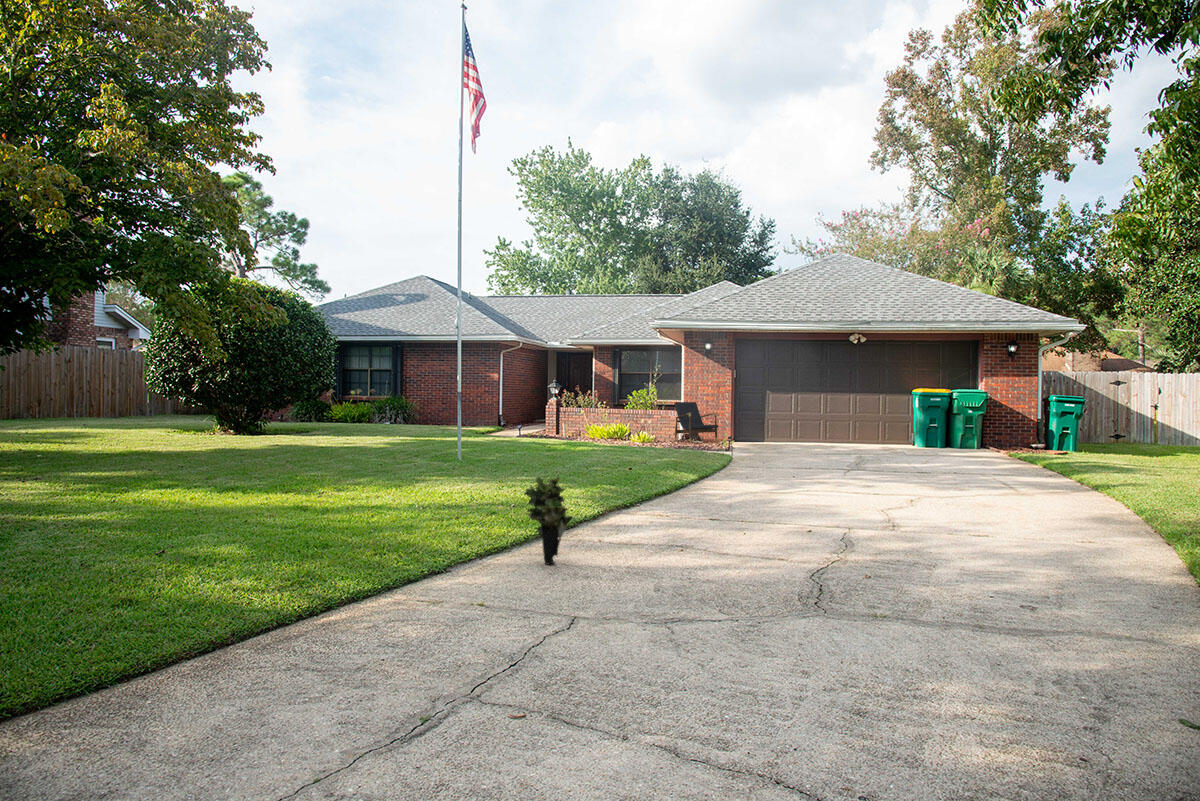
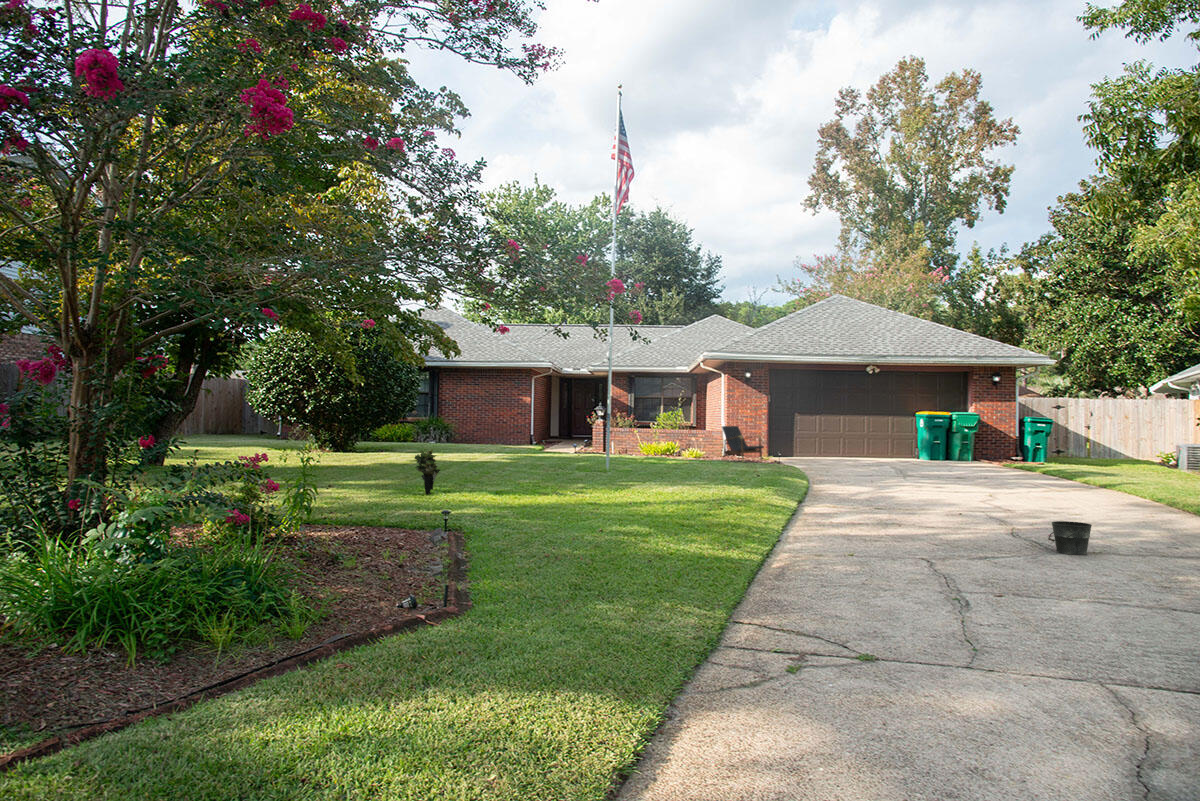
potted plant: present [525,476,573,565] -> present [415,449,440,494]
bucket: none [685,574,747,633] -> present [1048,521,1092,555]

